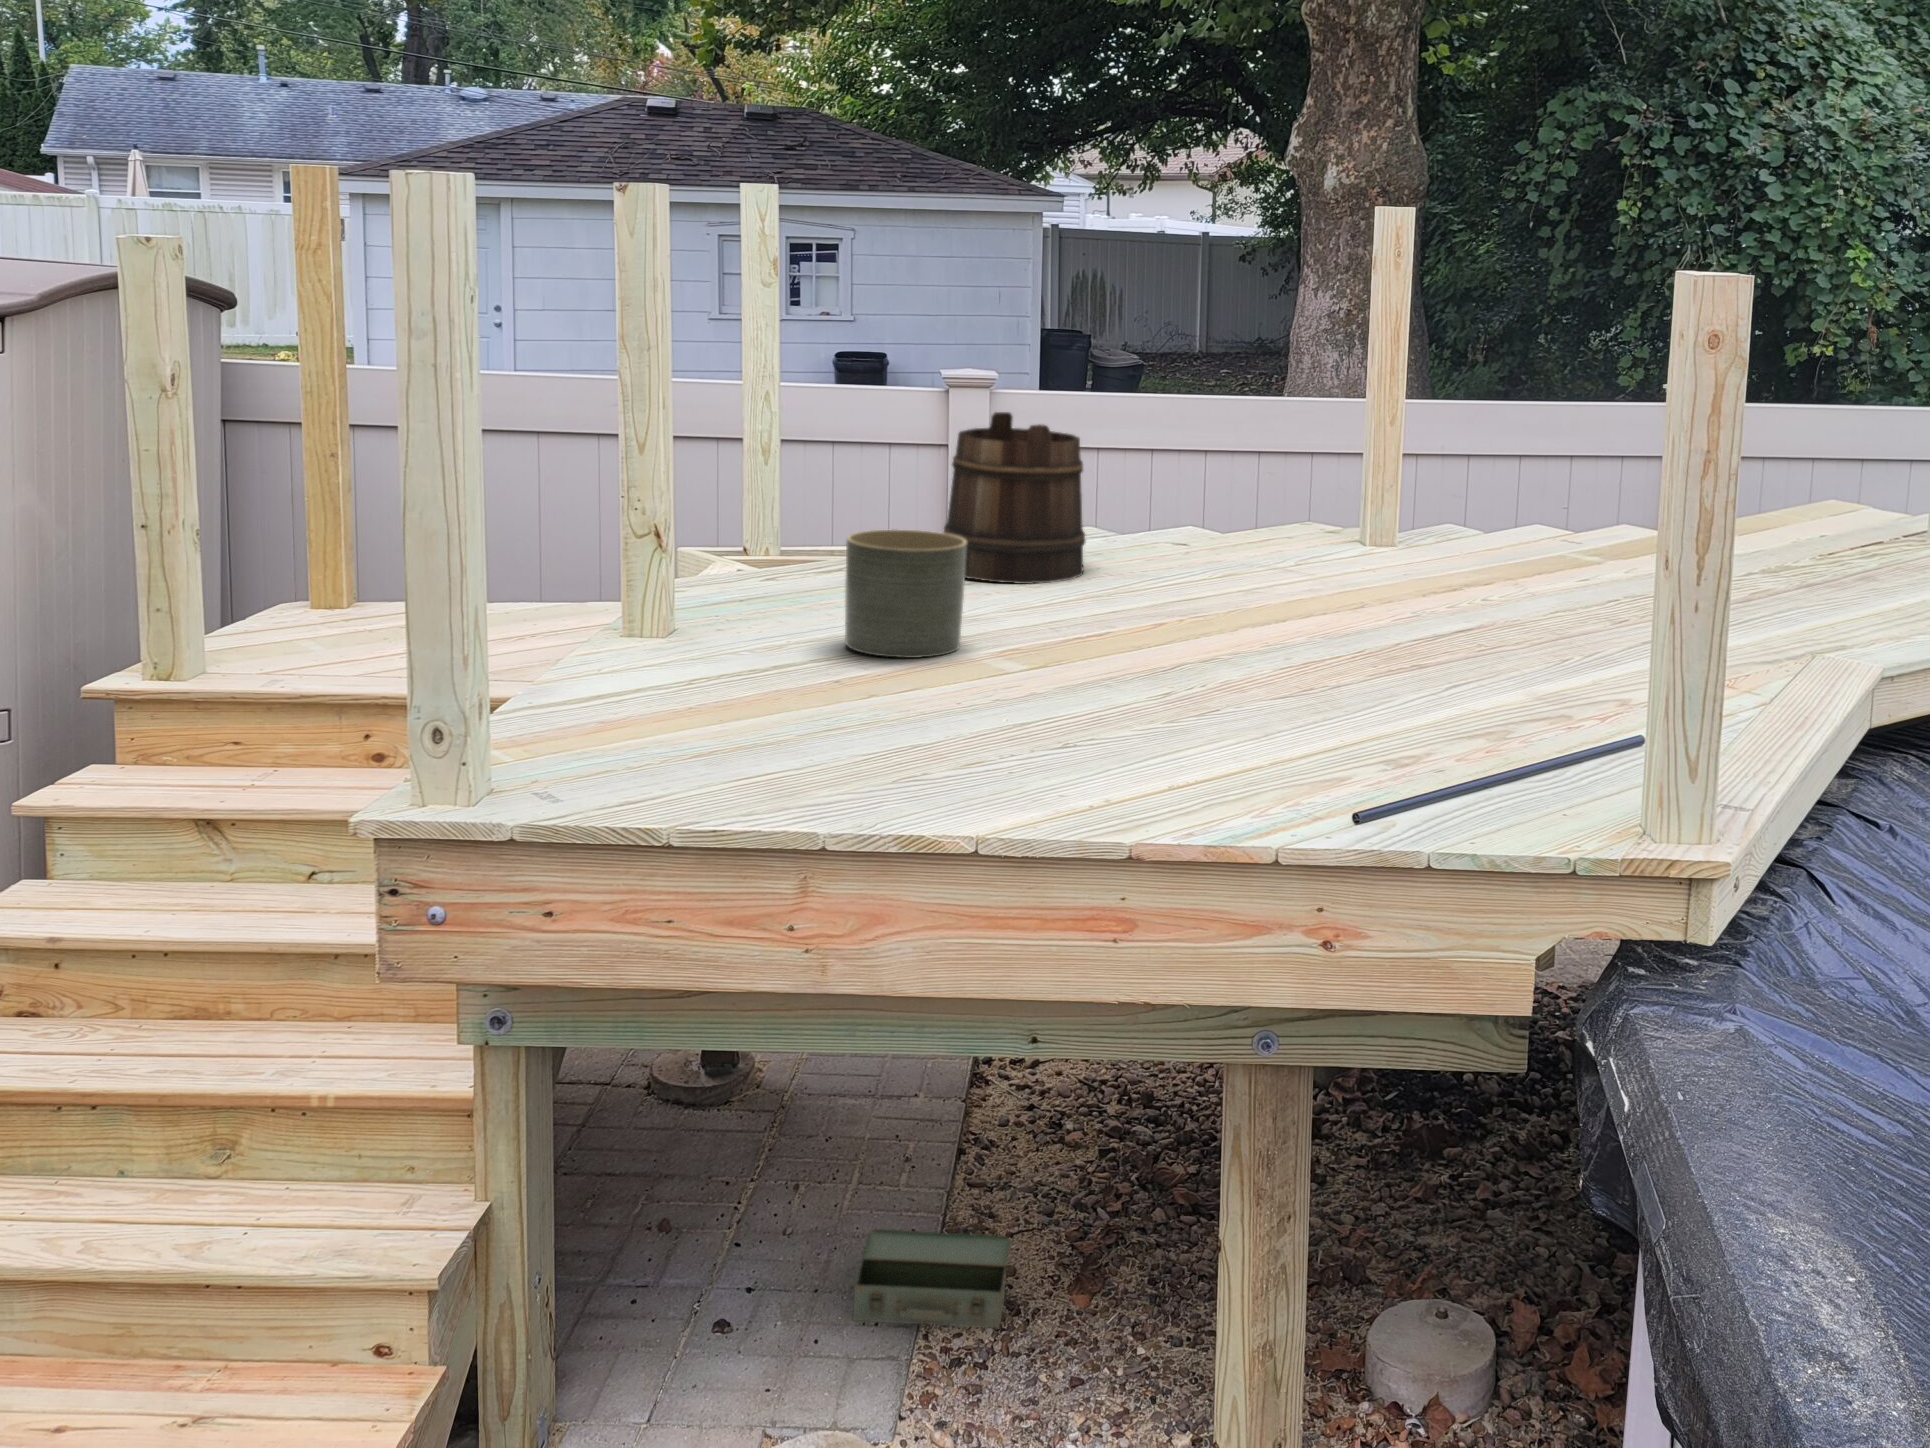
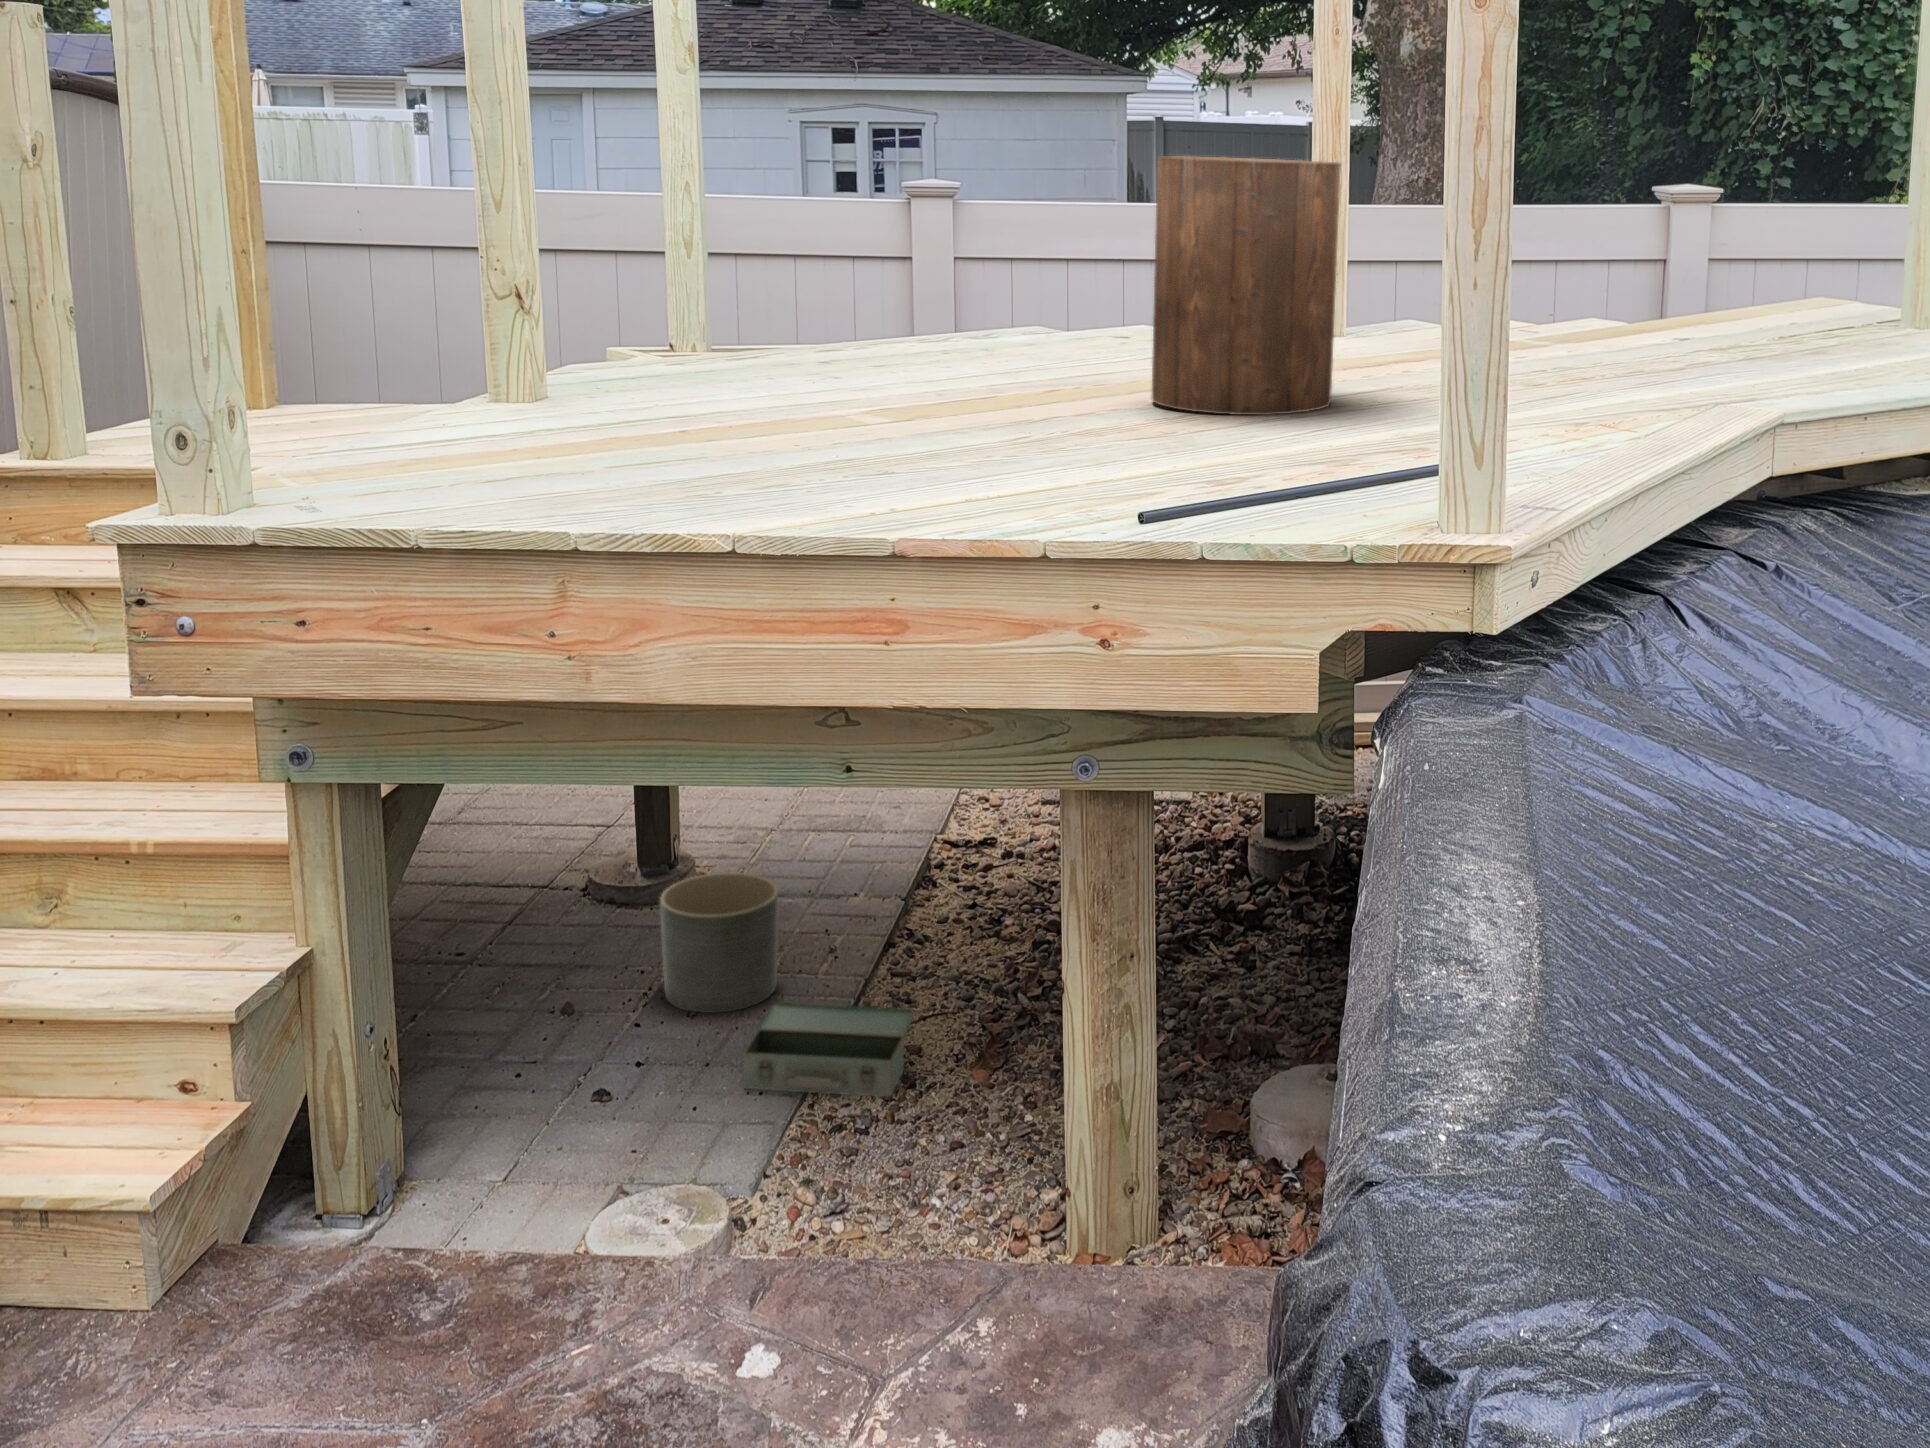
stool: none [1247,399,1437,659] -> present [1152,156,1341,415]
bucket: present [944,412,1085,584] -> none [883,201,1030,369]
planter: present [845,529,967,658] -> present [660,873,778,1013]

